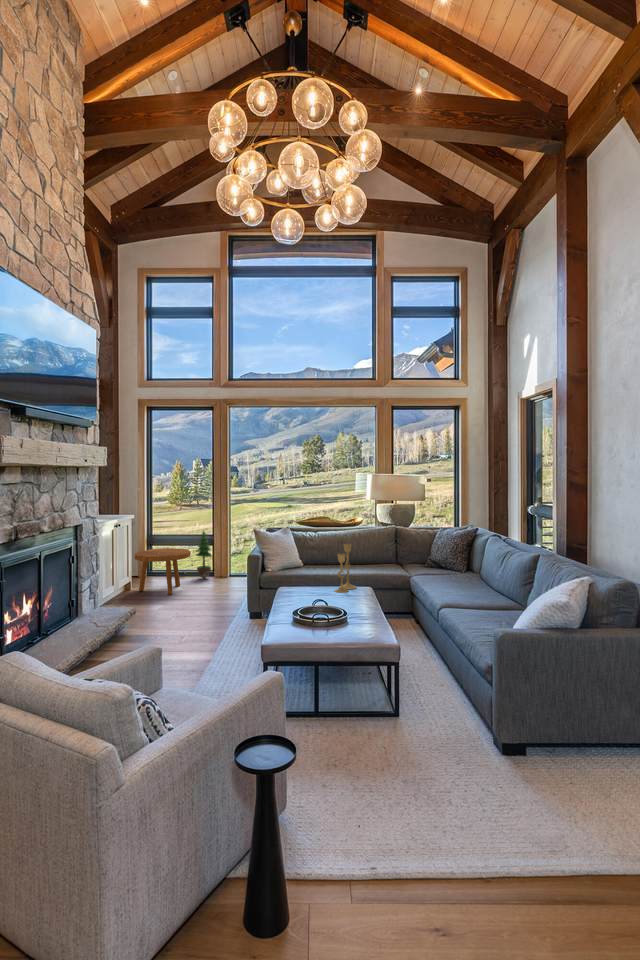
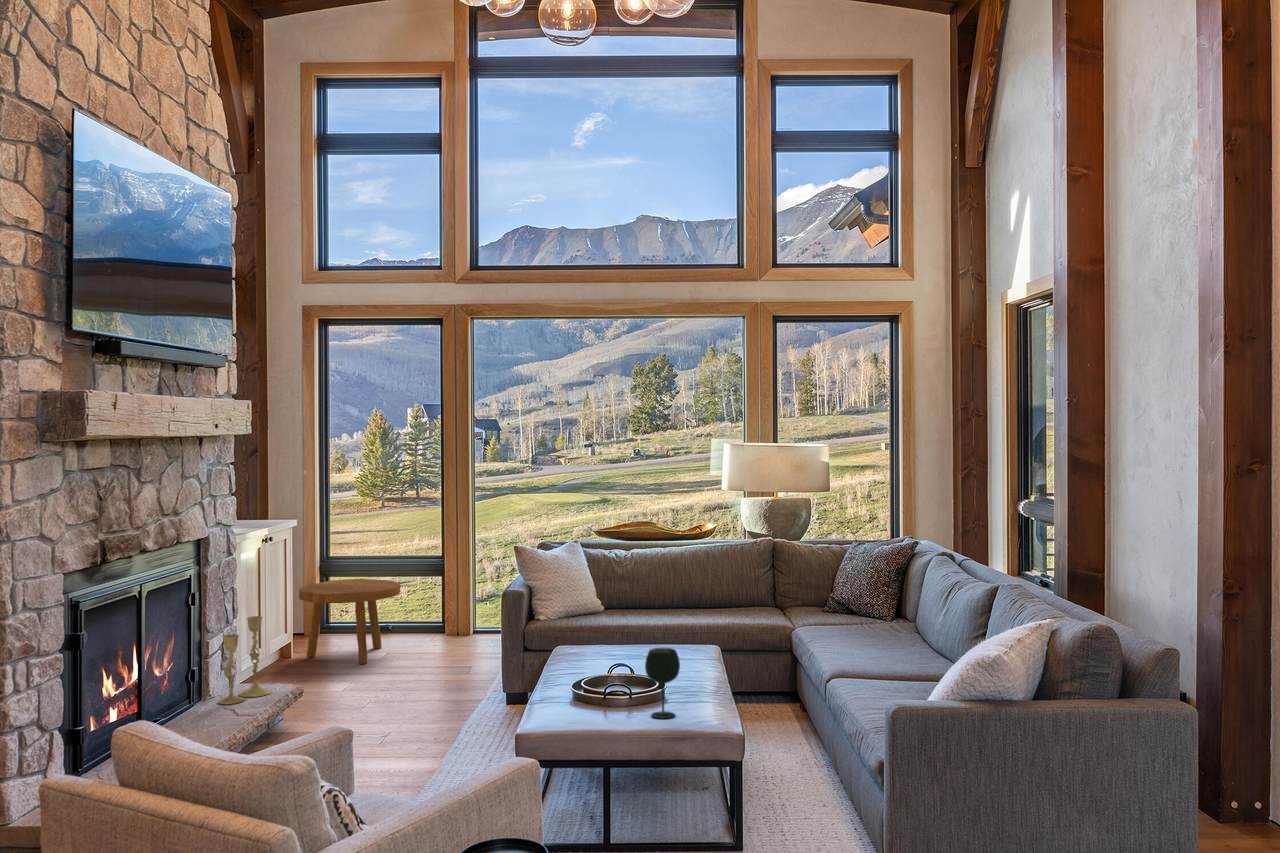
potted tree: present [196,531,212,578] -> none [409,545,441,635]
candlestick: present [334,544,356,593] -> present [218,616,272,704]
wine glass: none [337,589,357,631] -> present [645,648,680,718]

